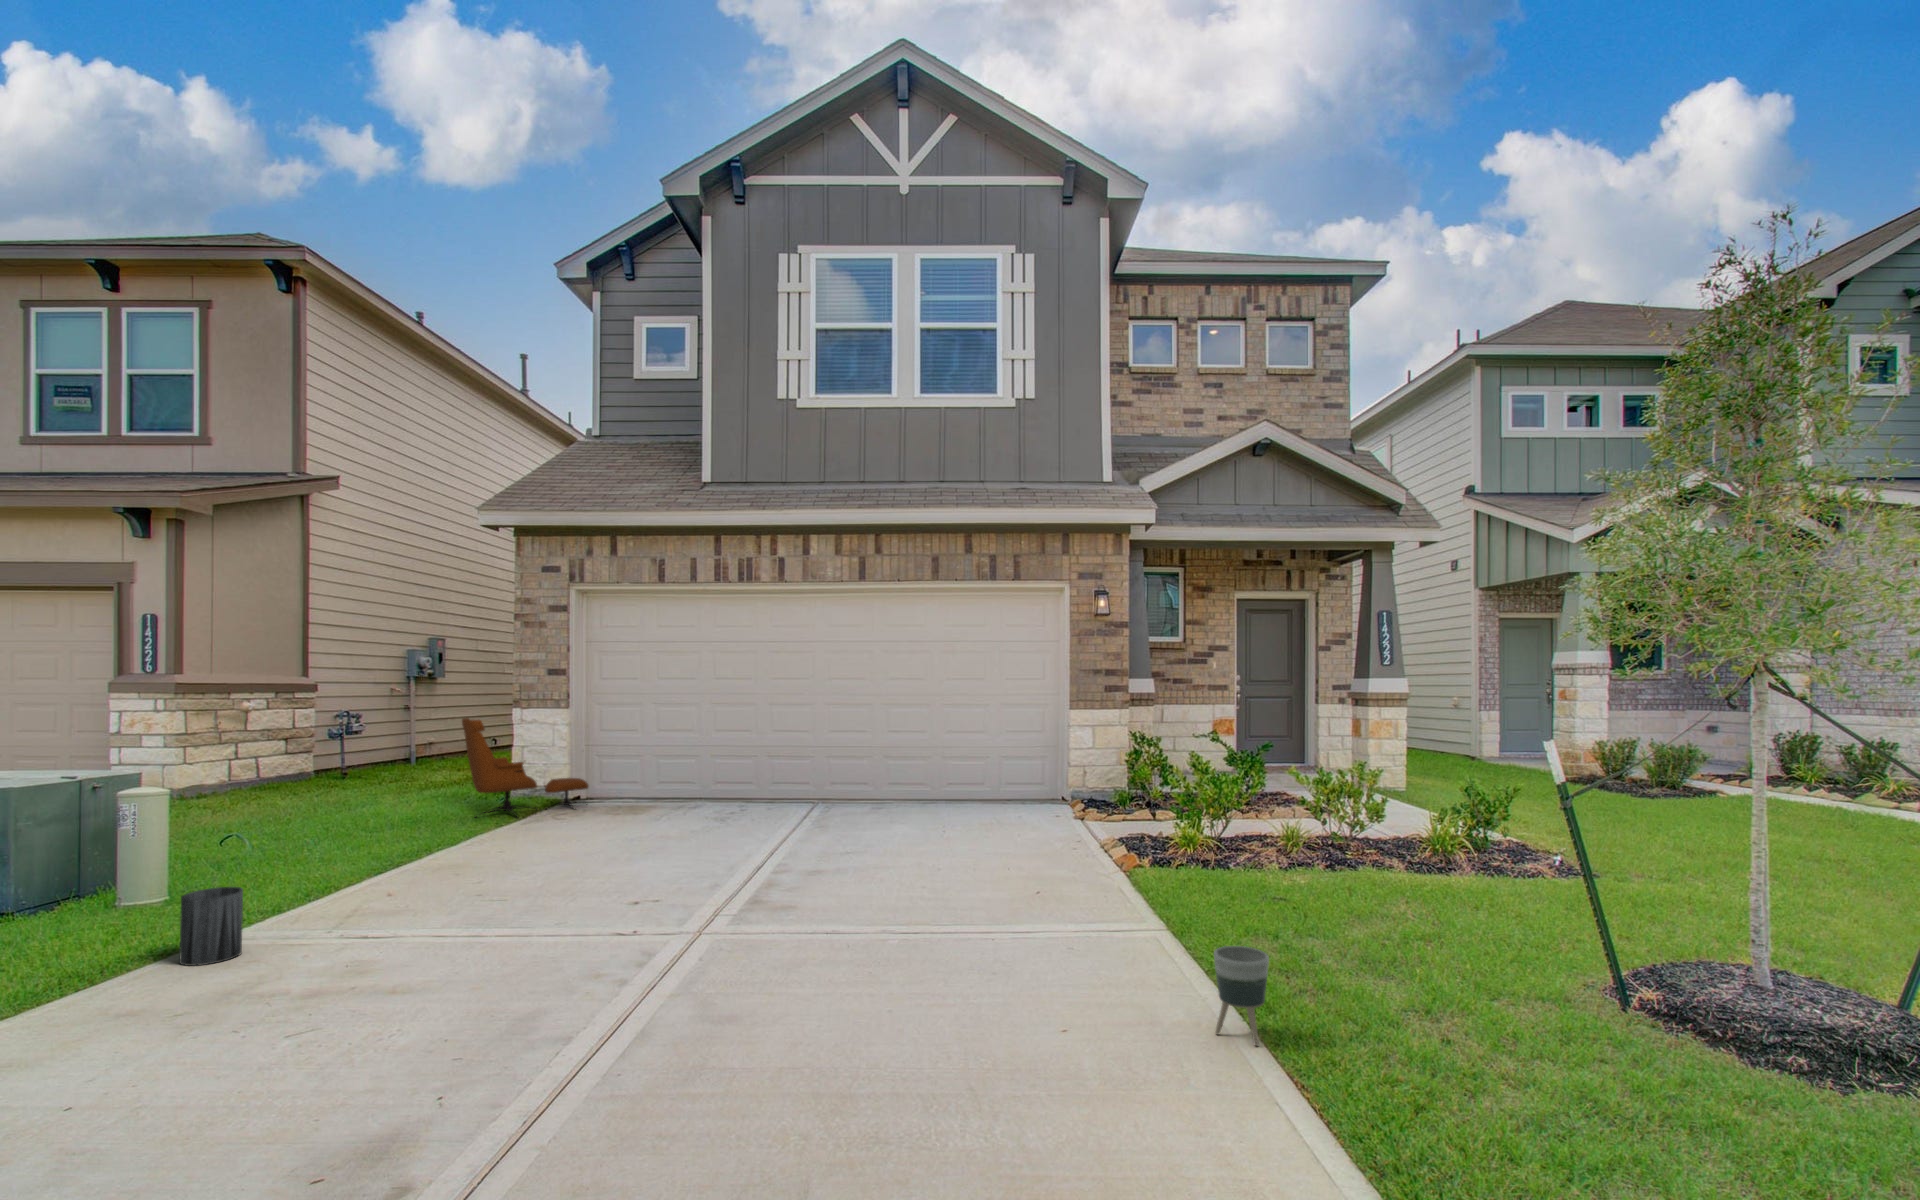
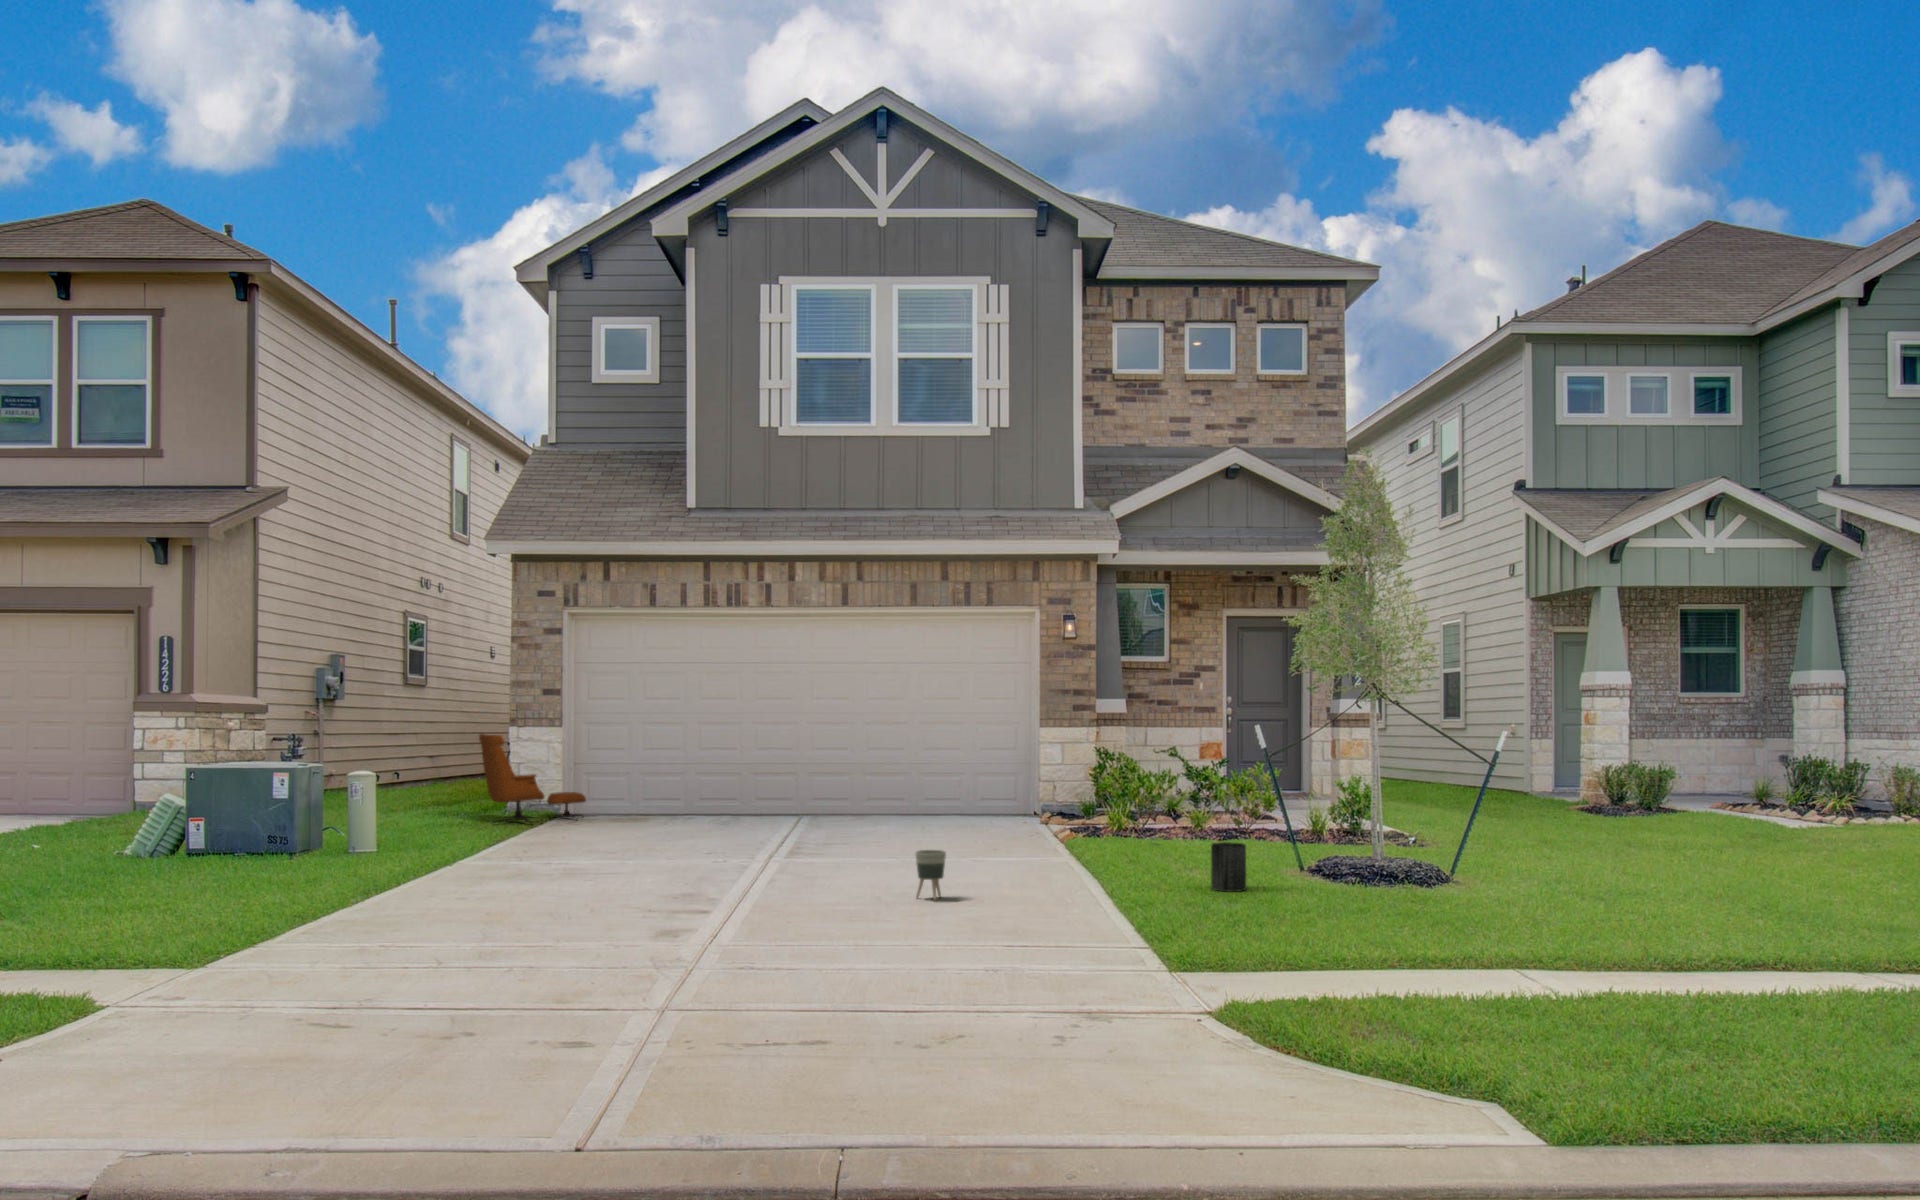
trash can: present [179,887,243,966] -> present [1211,842,1246,892]
planter: present [1214,946,1269,1046] -> present [915,850,946,901]

